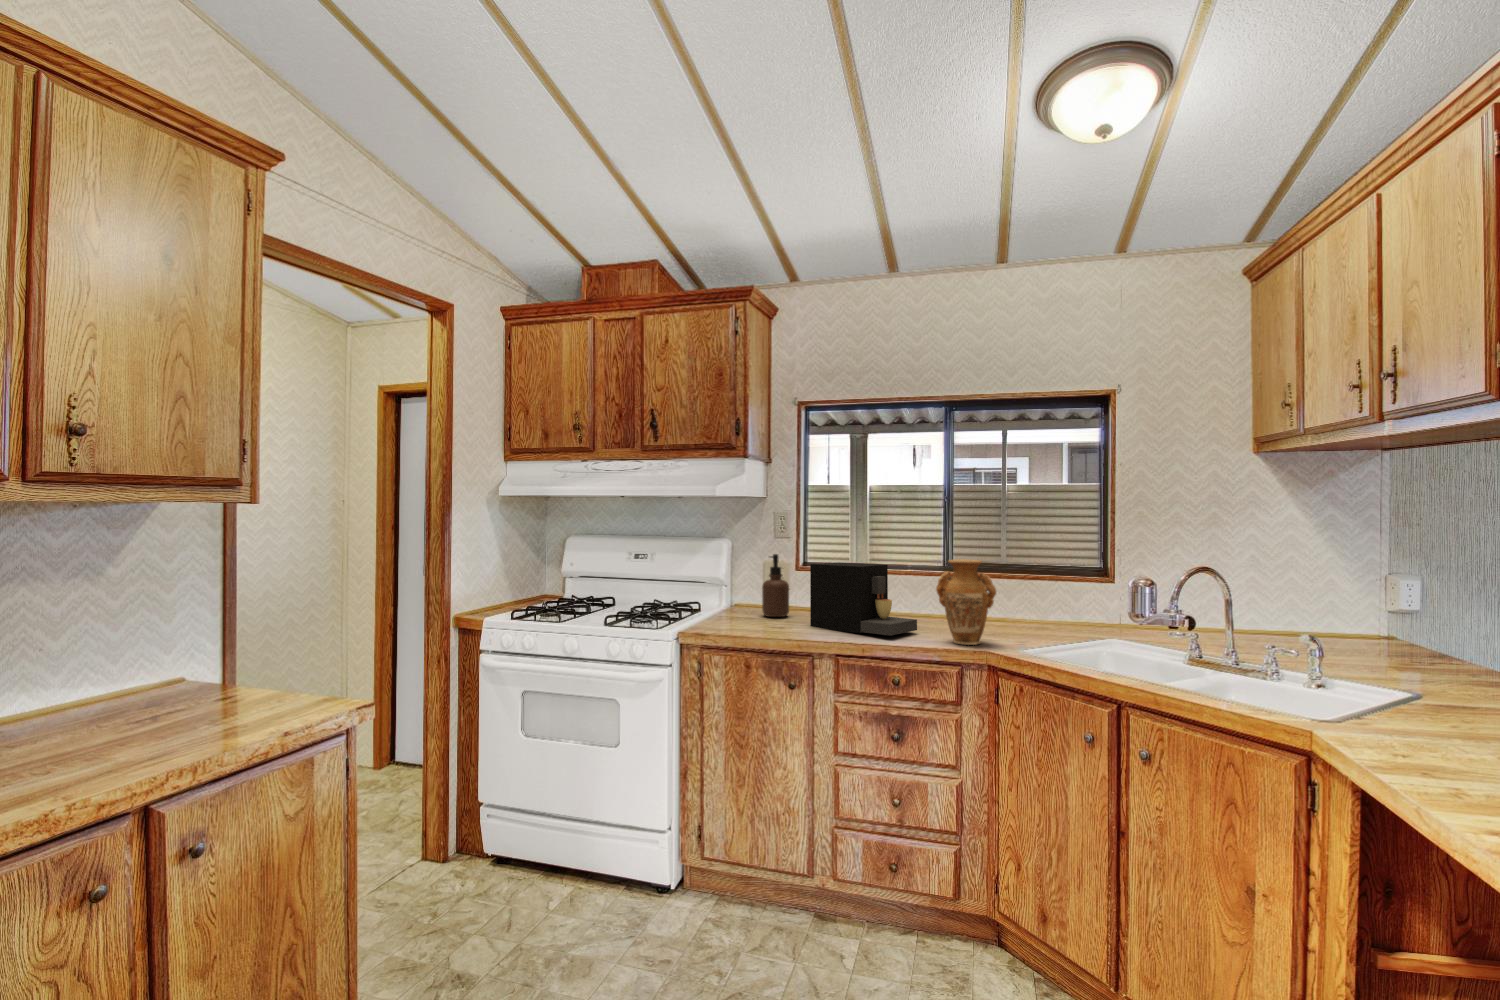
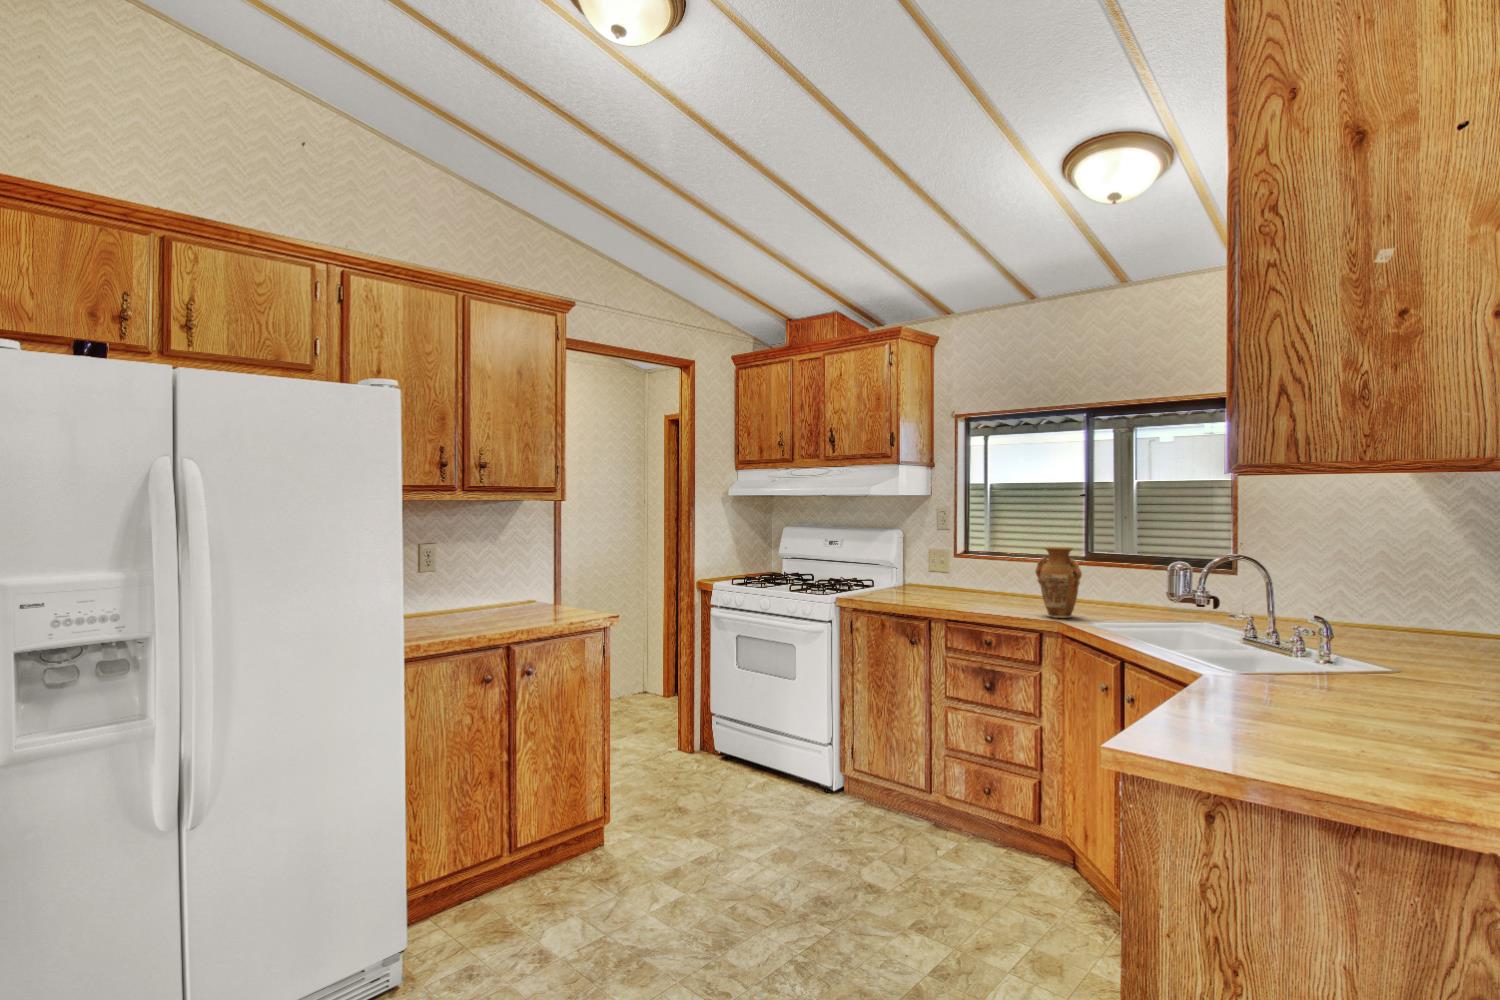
soap dispenser: present [762,554,789,617] -> none [917,542,939,593]
coffee maker: present [810,563,917,636] -> none [945,550,1029,608]

